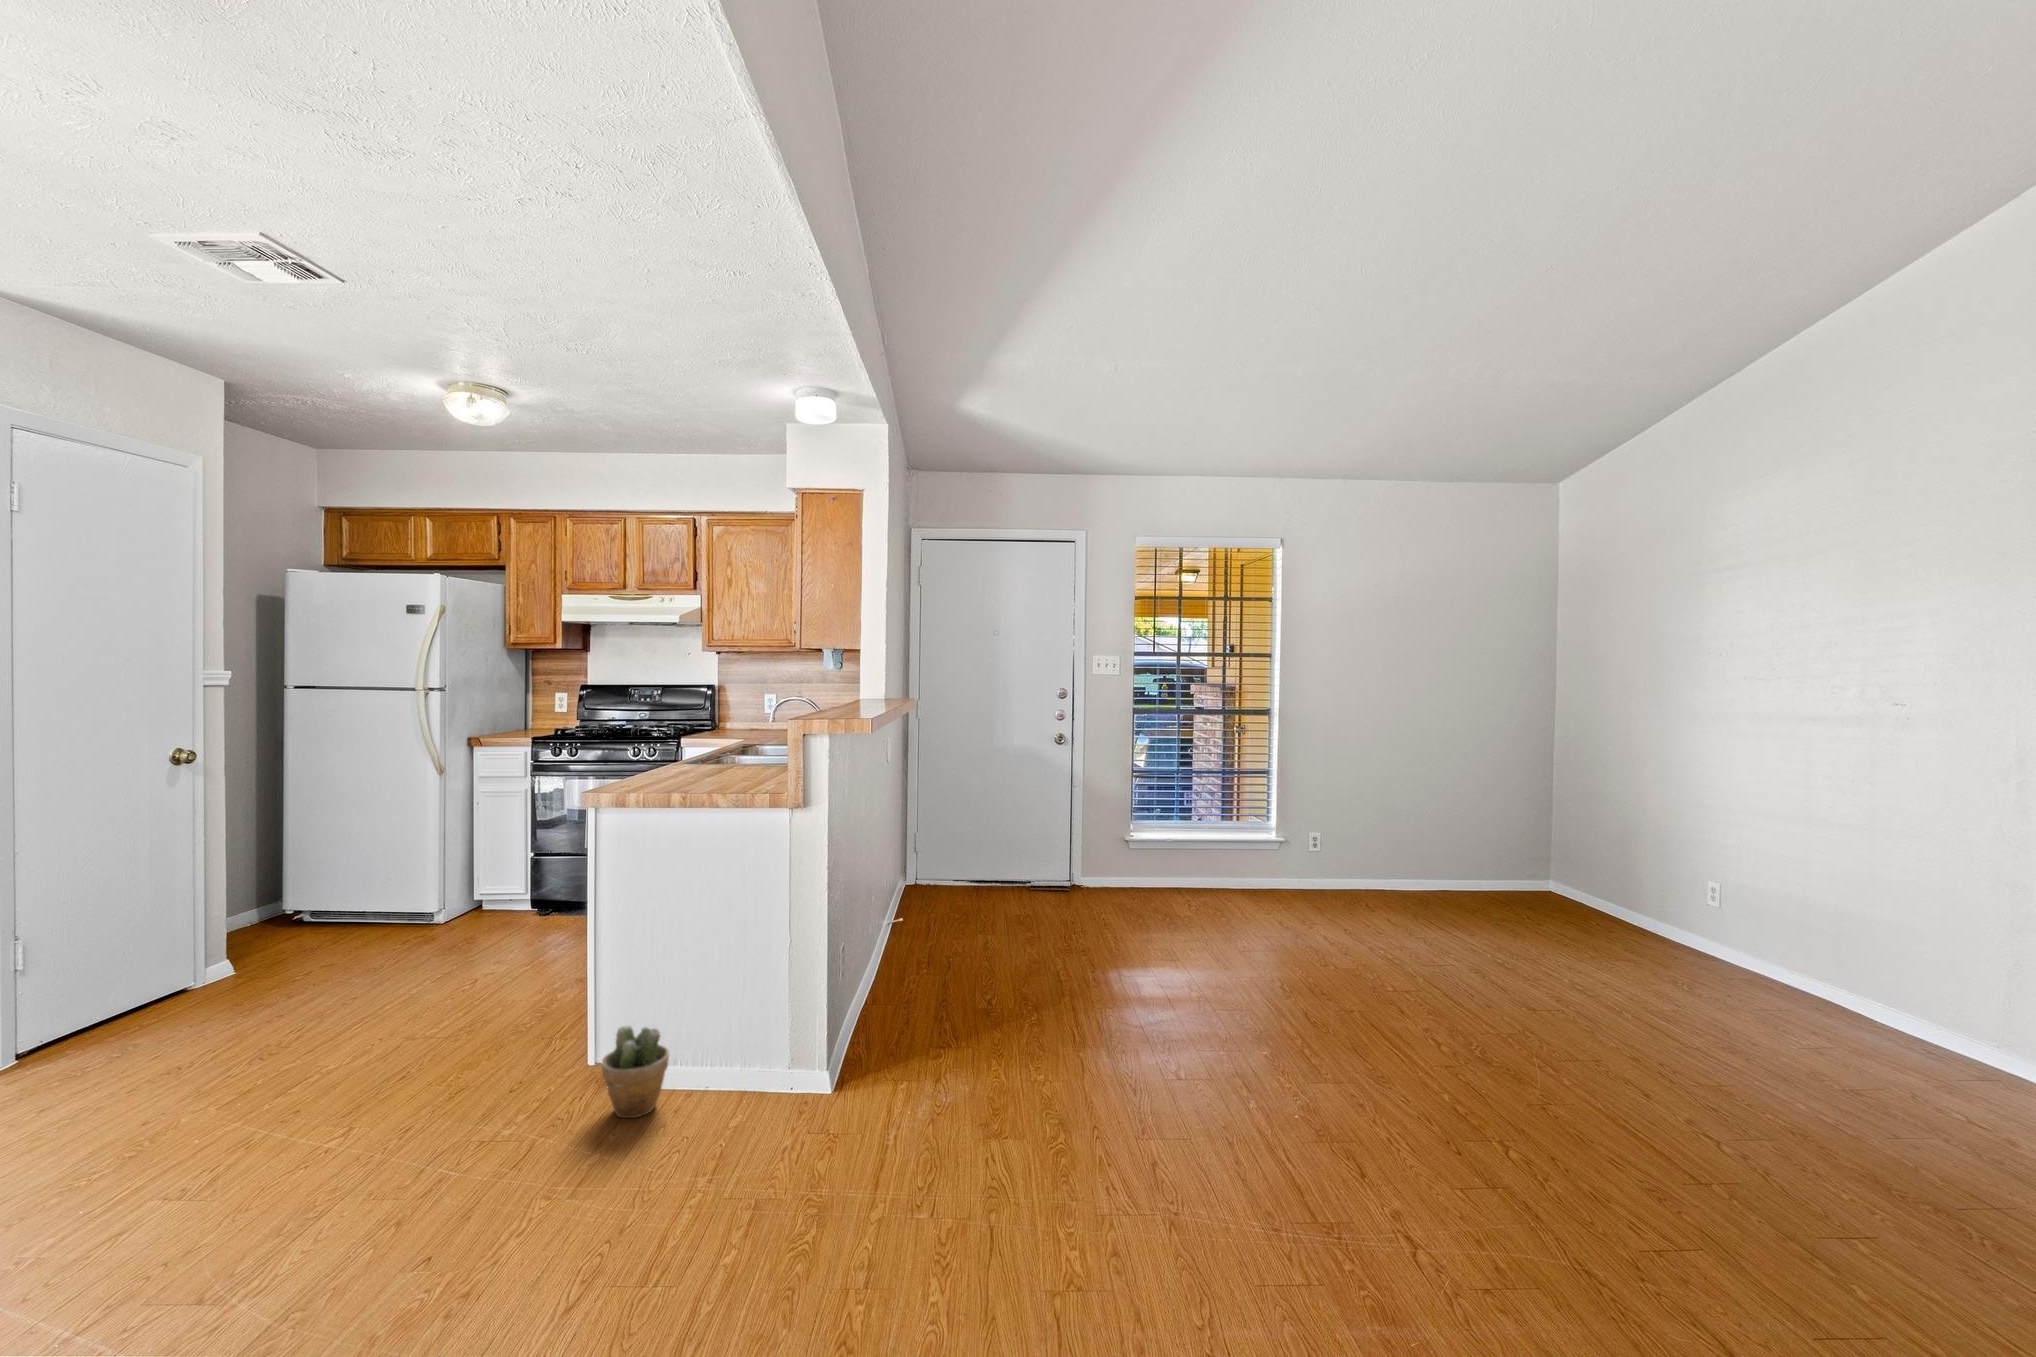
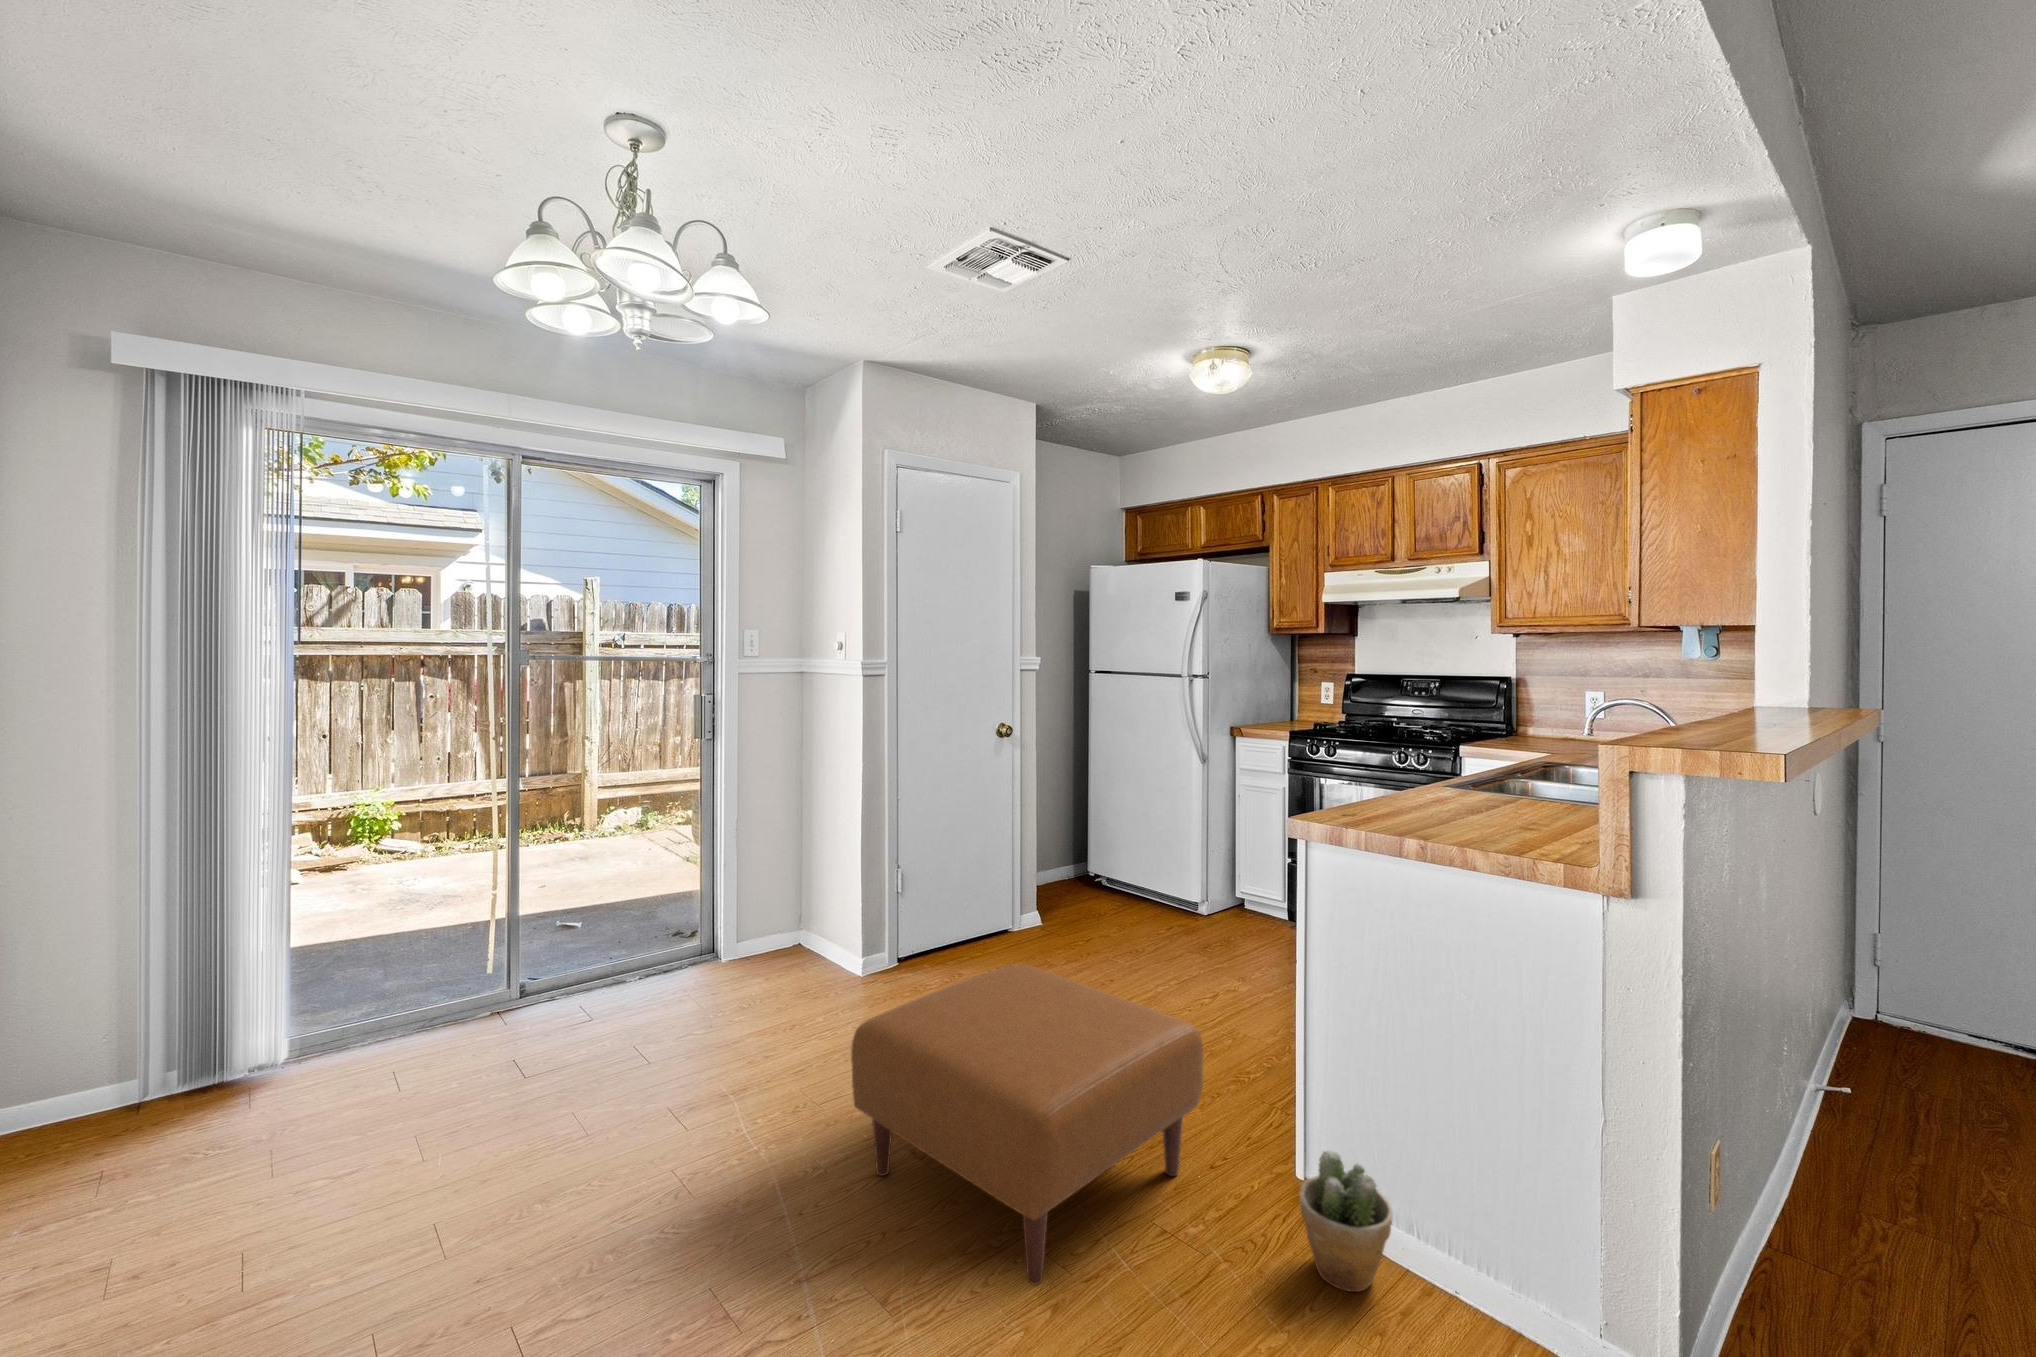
ottoman: none [77,976,507,1237] -> present [851,964,1203,1285]

